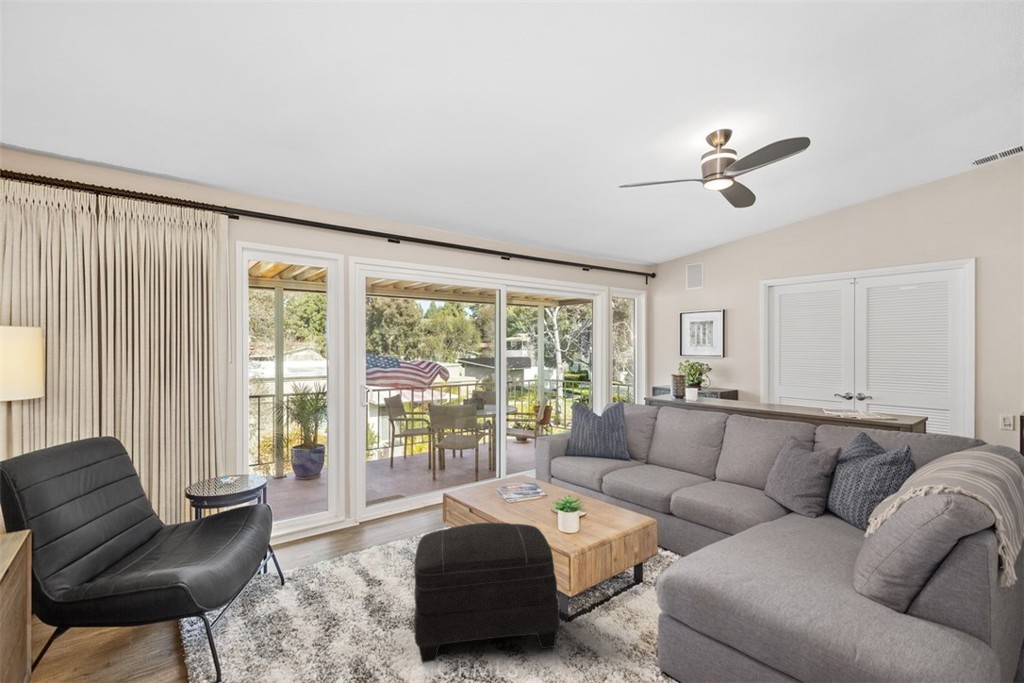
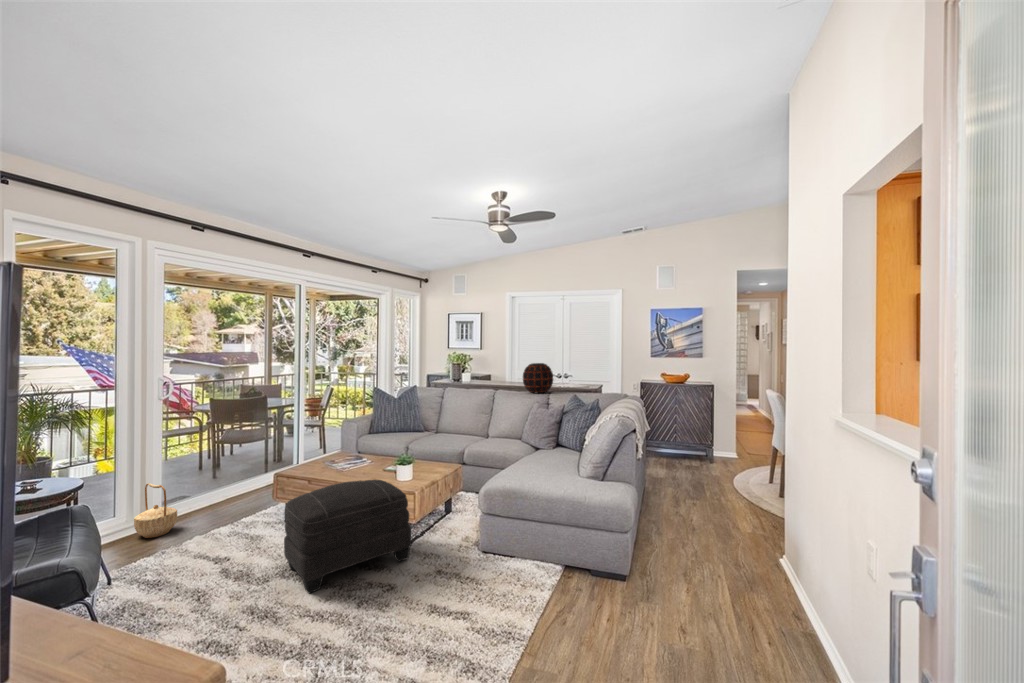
decorative vase: none [770,378,824,424] -> present [523,363,553,393]
basket: none [333,484,368,538] -> present [134,483,177,538]

